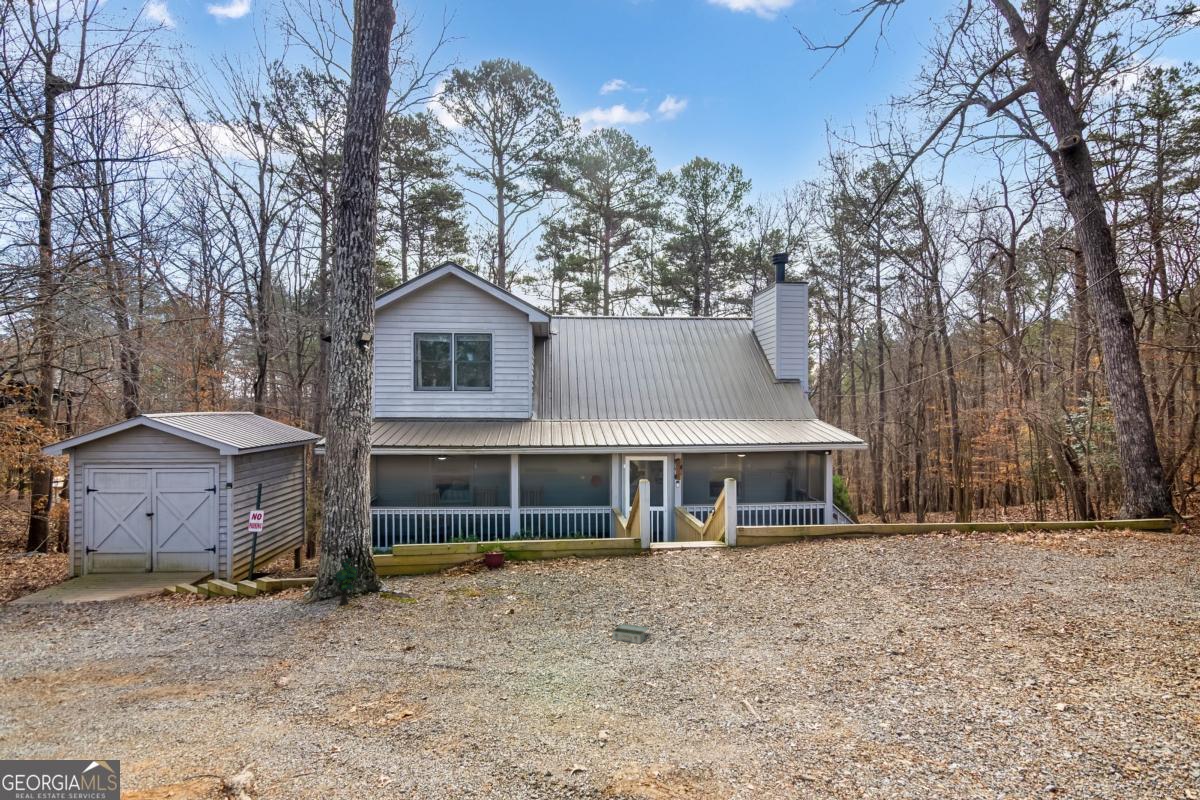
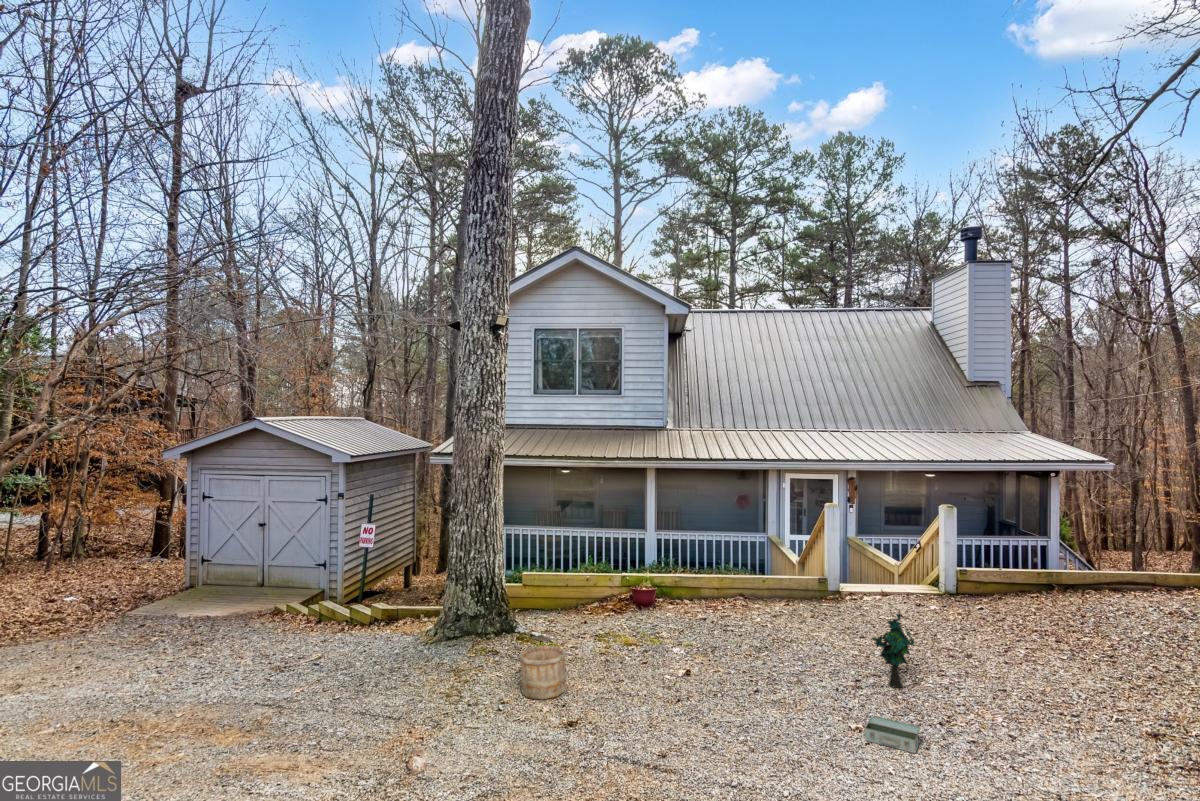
decorative plant: present [332,558,358,605] -> present [872,614,915,688]
wooden bucket: none [373,595,412,634] -> present [519,645,566,699]

